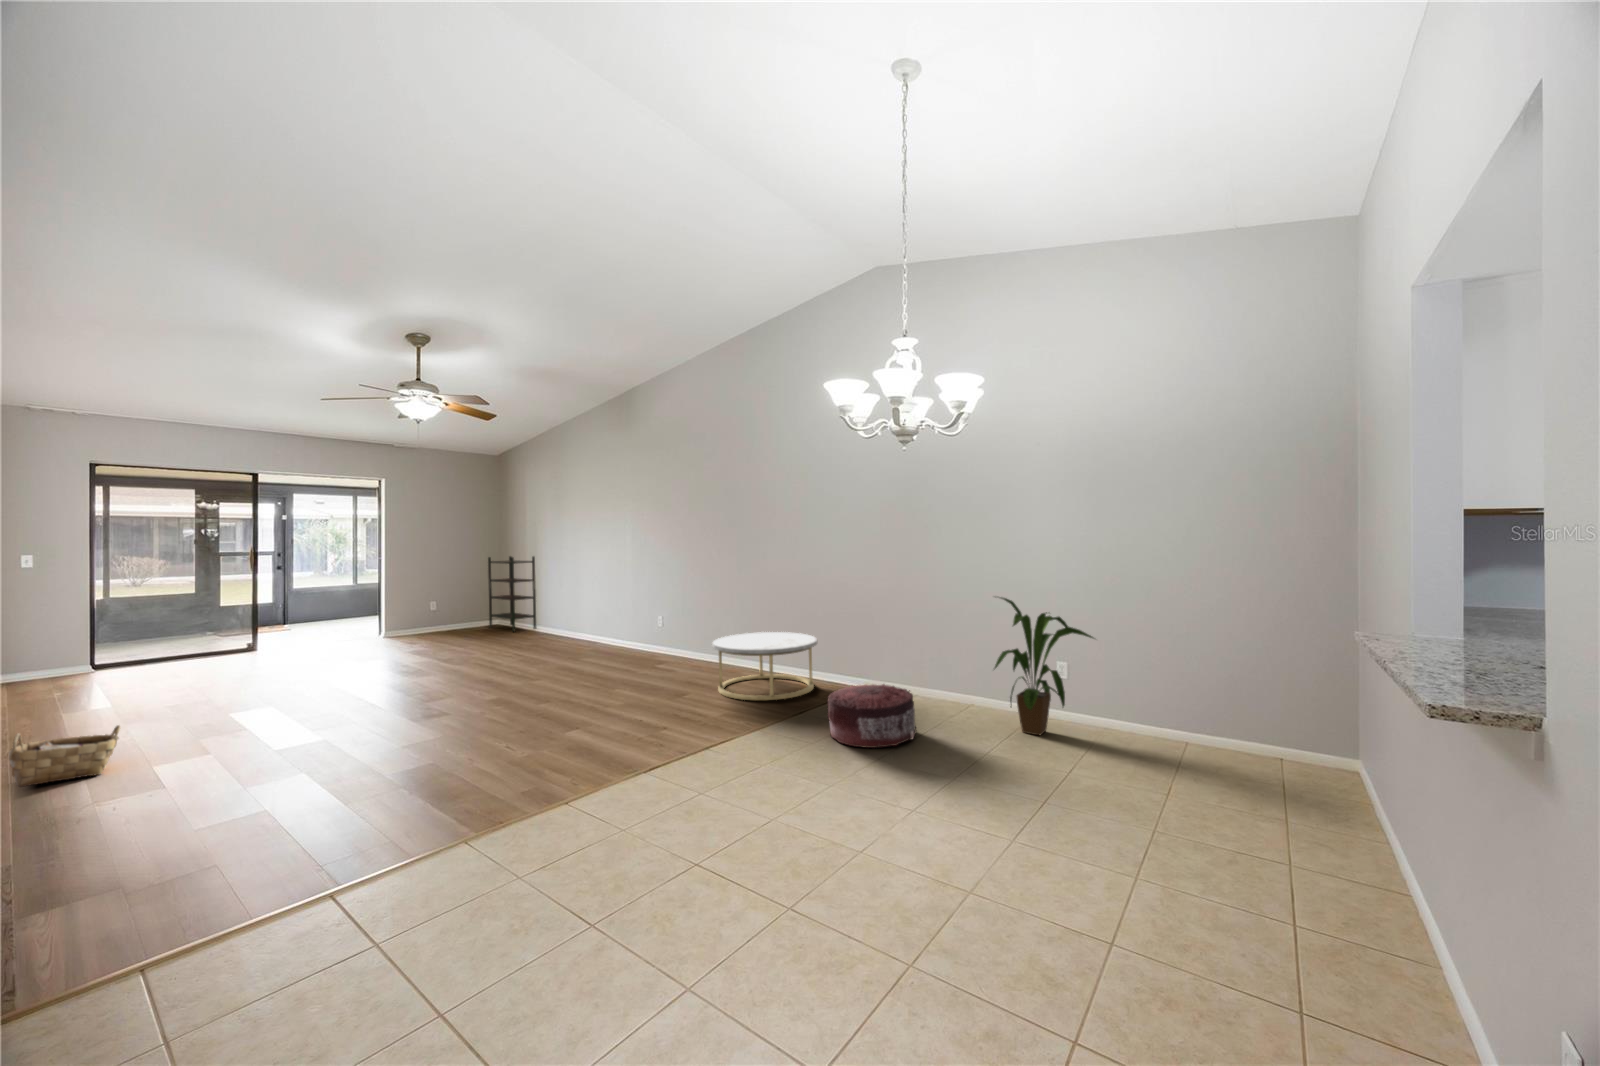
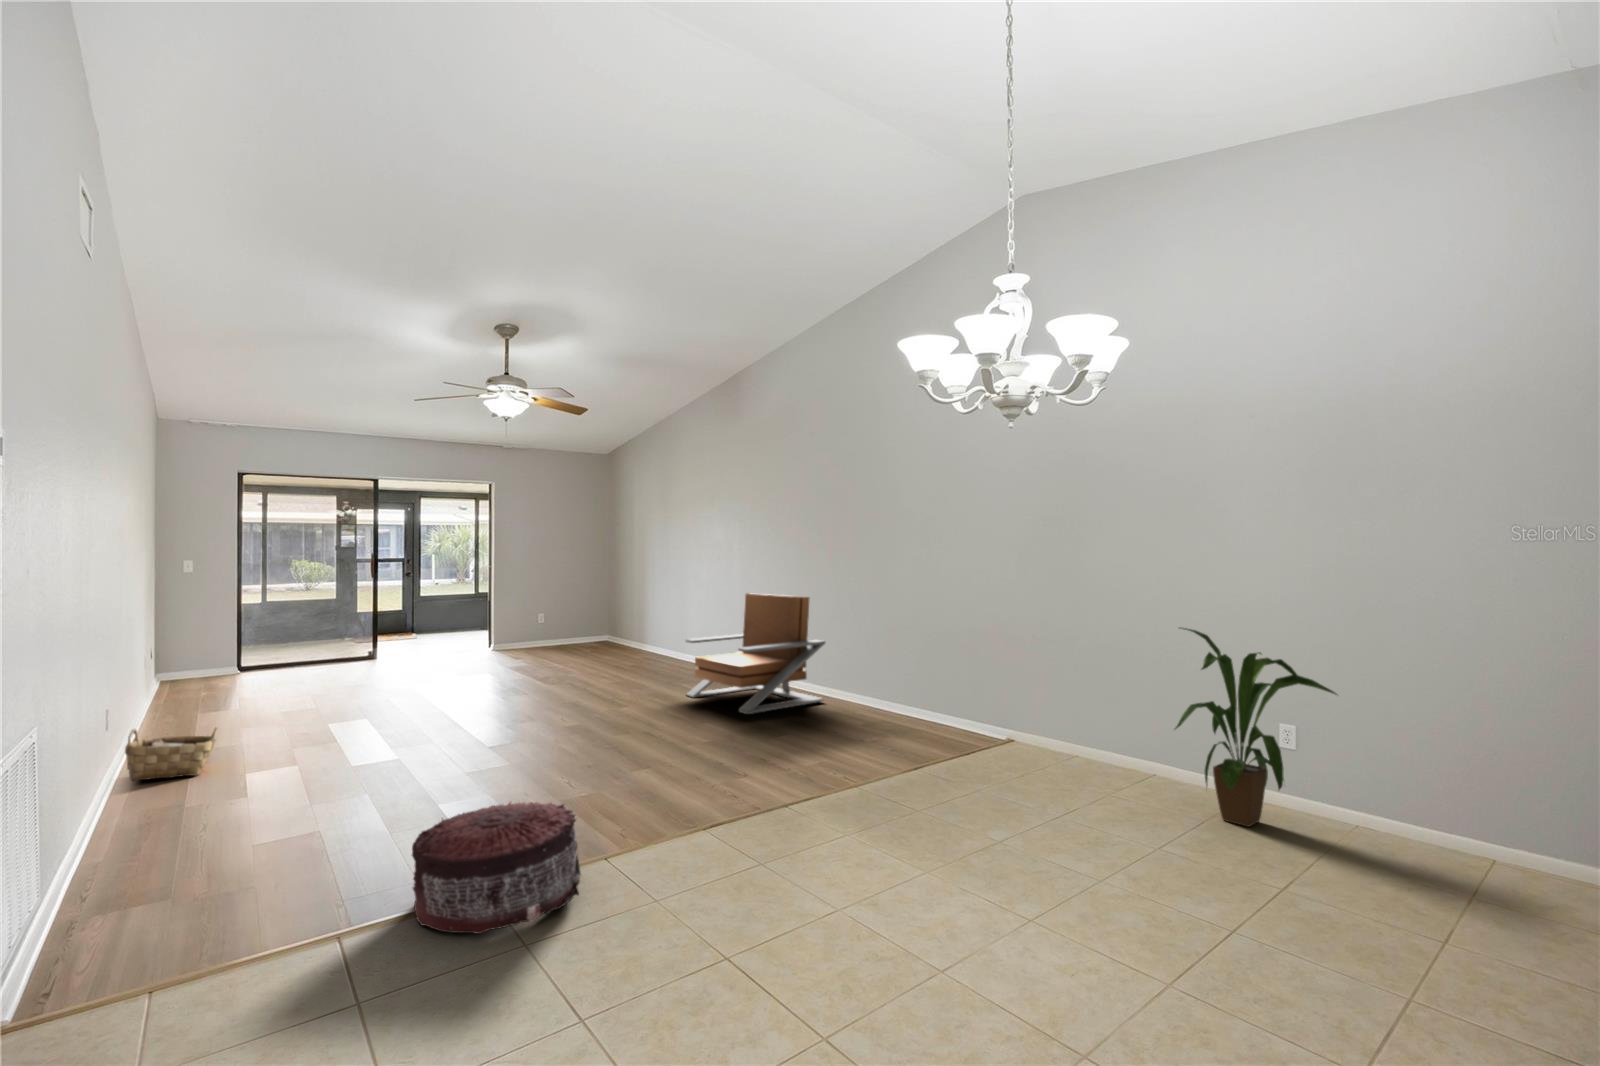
bookshelf: present [488,556,536,632] -> none [600,567,648,652]
lounge chair: none [586,578,709,679] -> present [686,593,825,714]
coffee table: present [712,632,817,700] -> none [819,665,951,750]
pouf: present [828,684,916,748] -> present [412,802,581,934]

